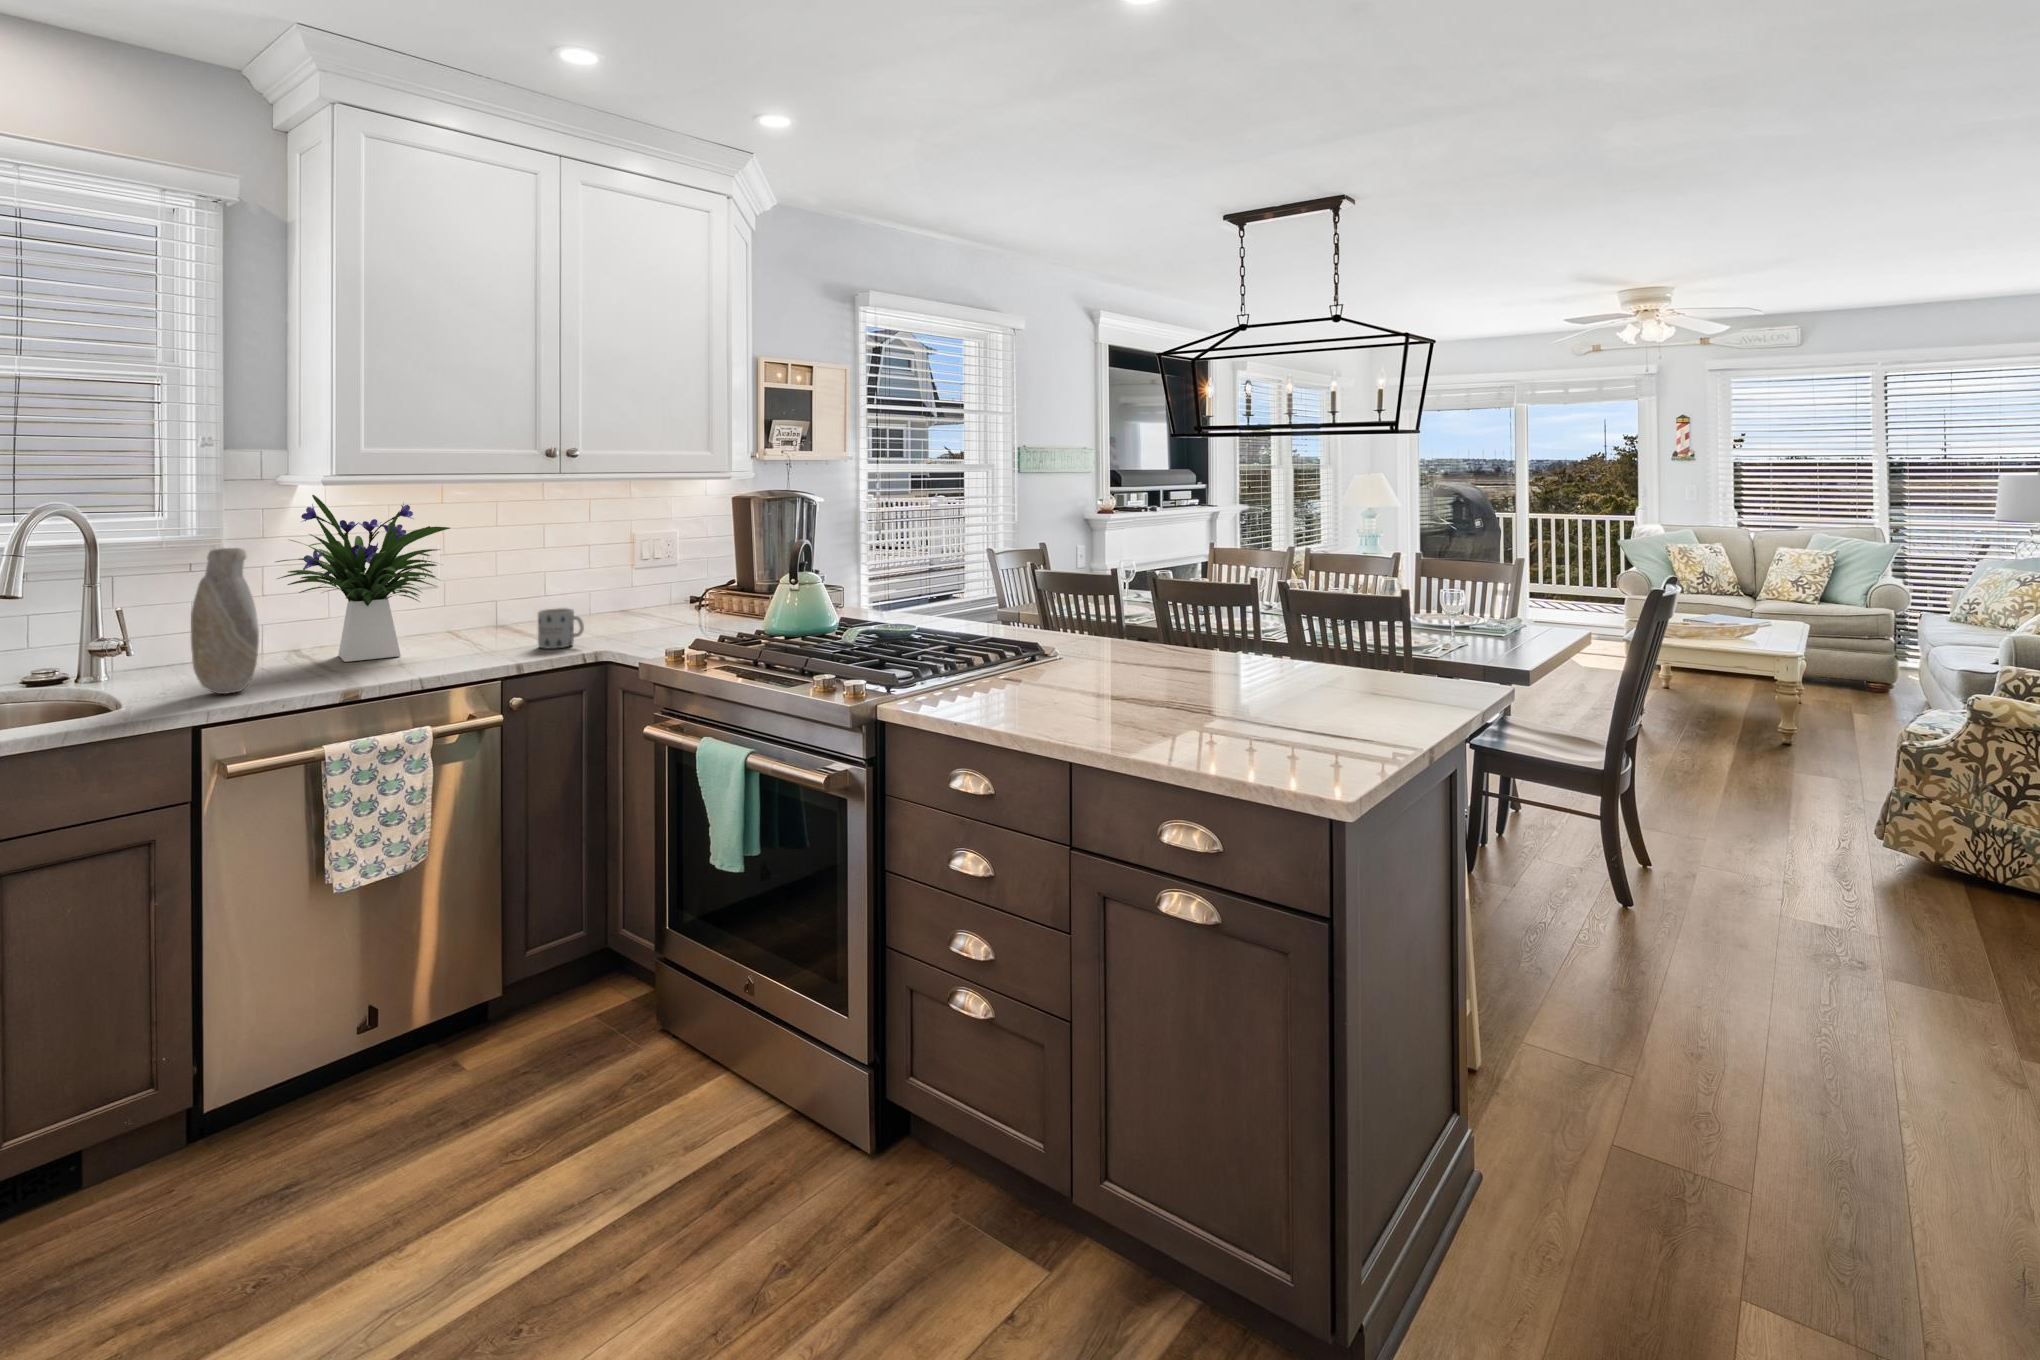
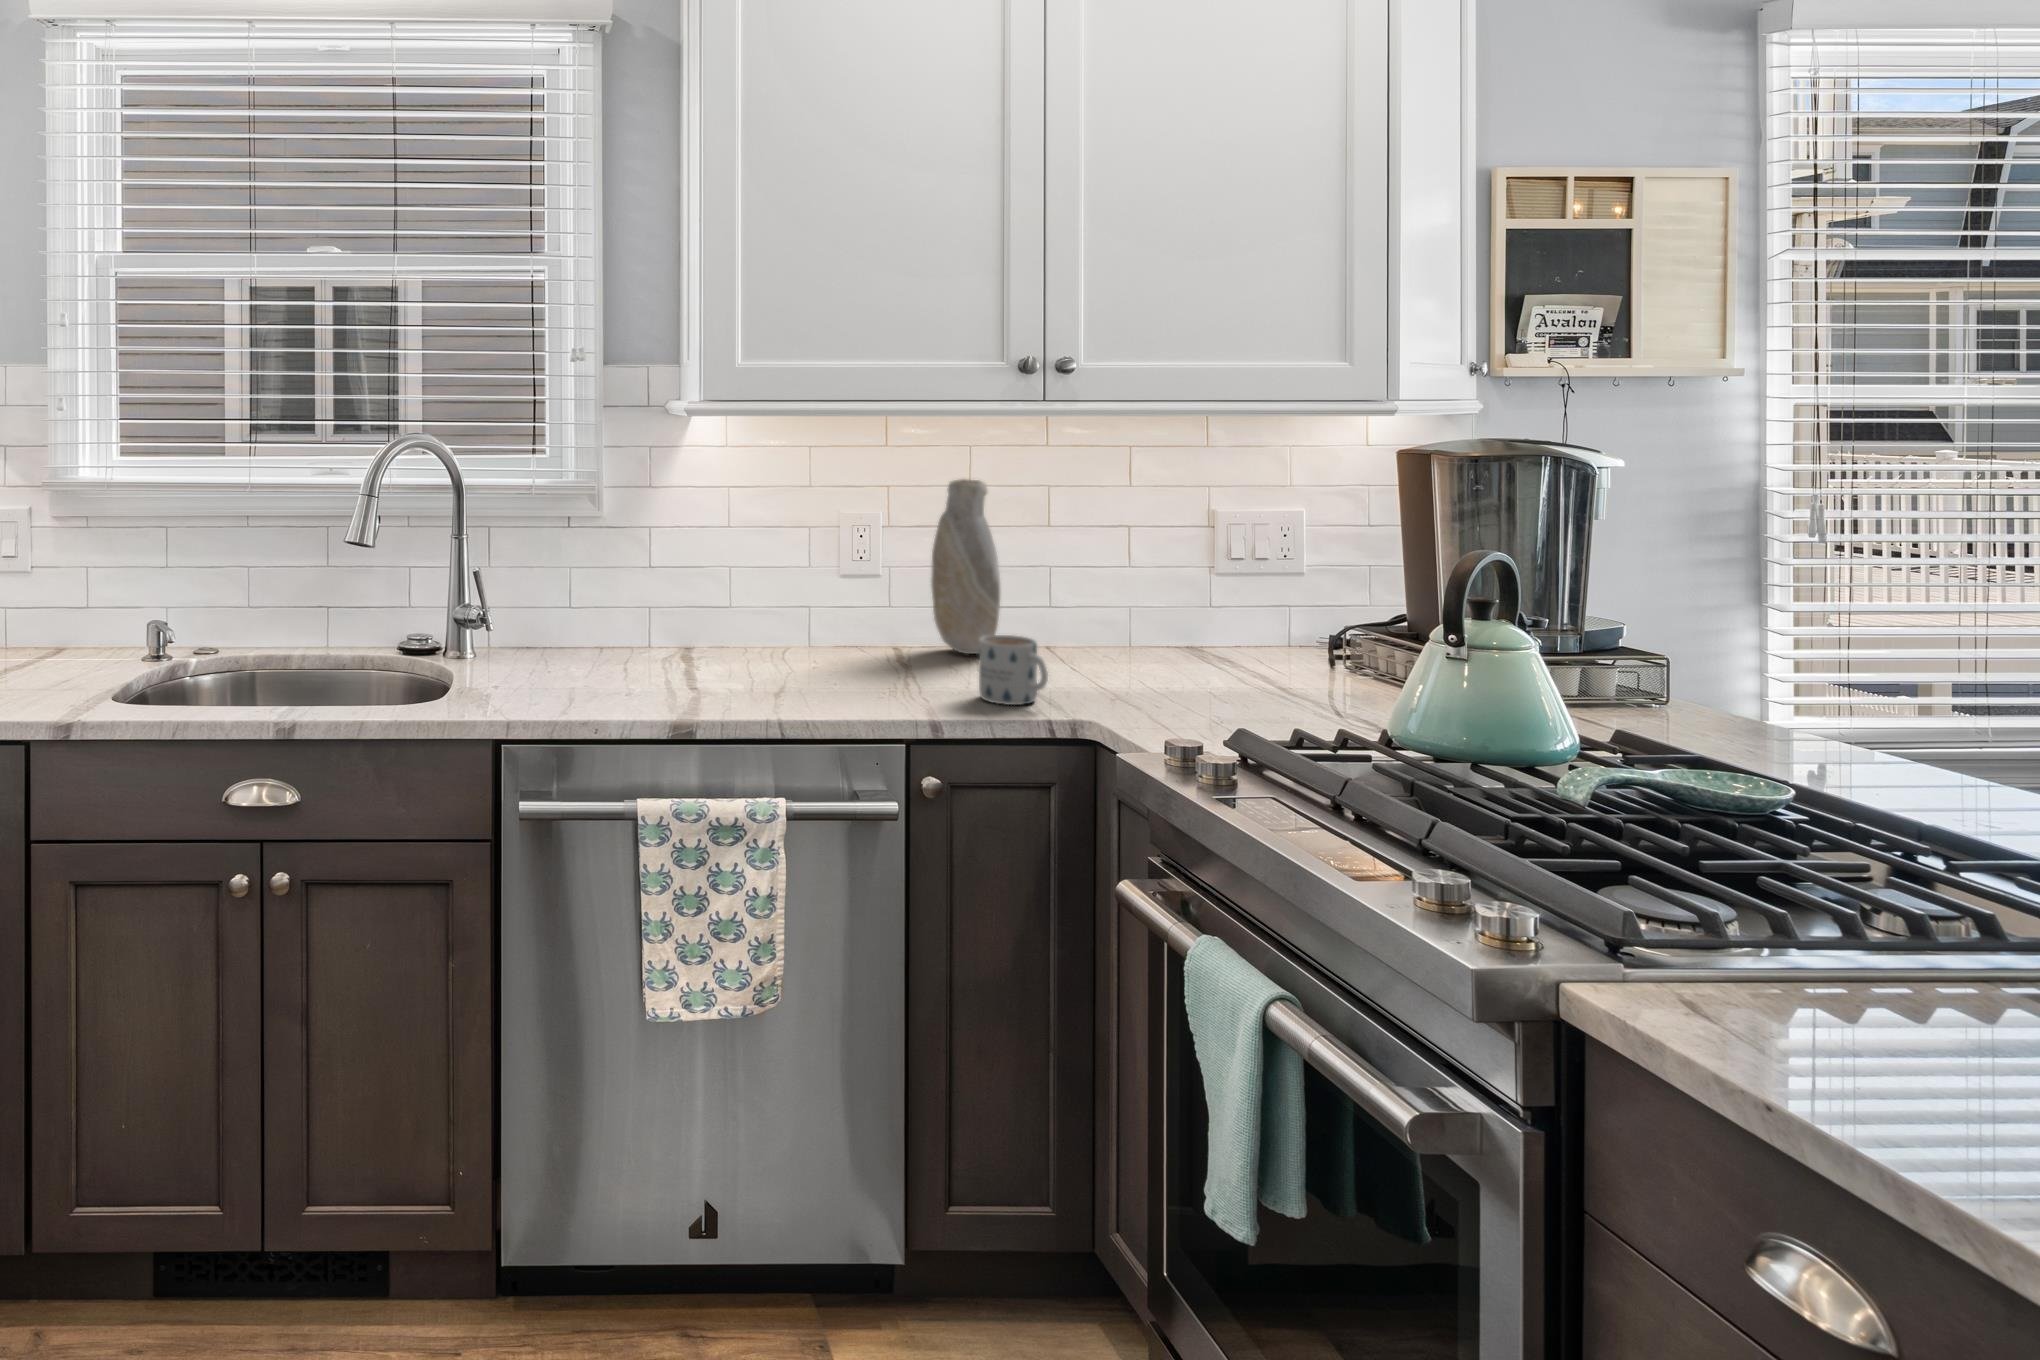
flower arrangement: present [276,495,450,662] -> none [645,431,869,676]
vase: present [191,548,259,694] -> present [931,479,1000,654]

